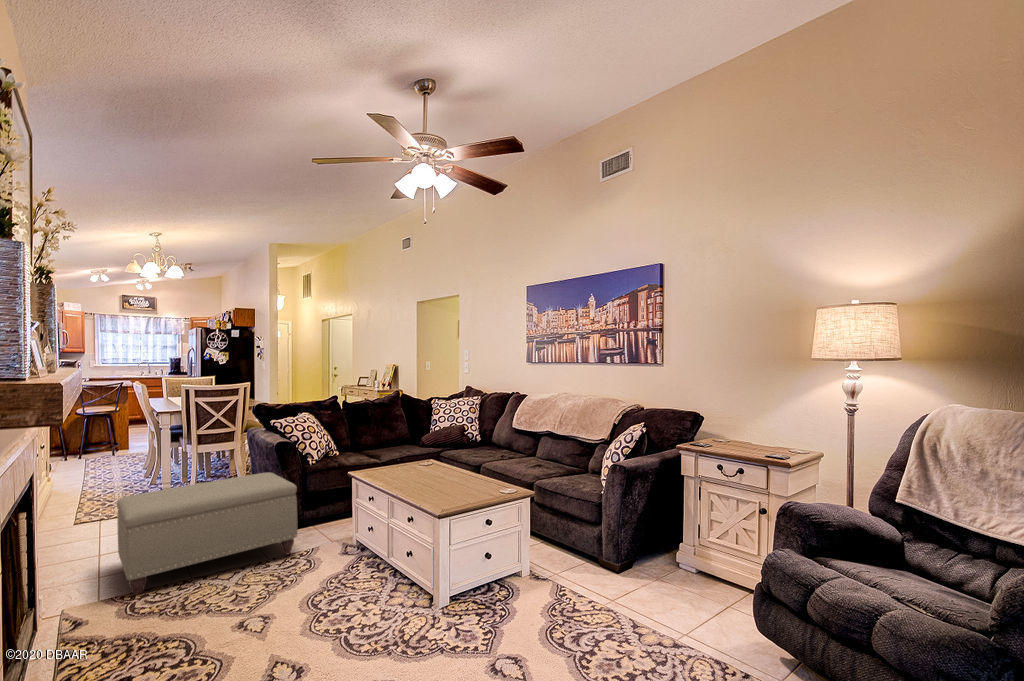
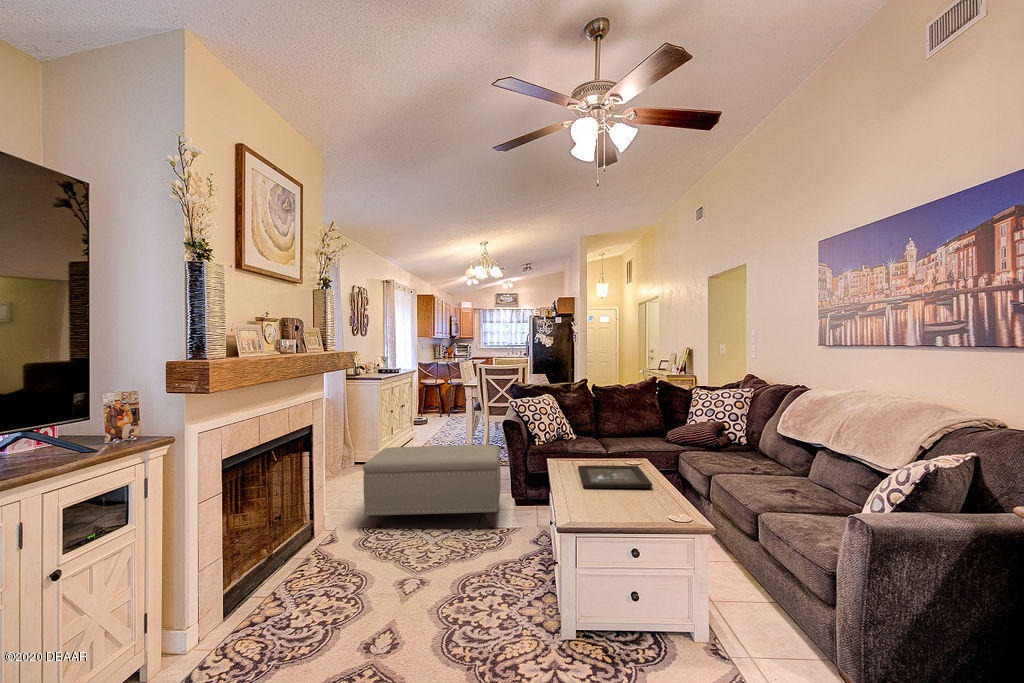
tray: none [391,466,468,488] -> present [578,465,652,488]

